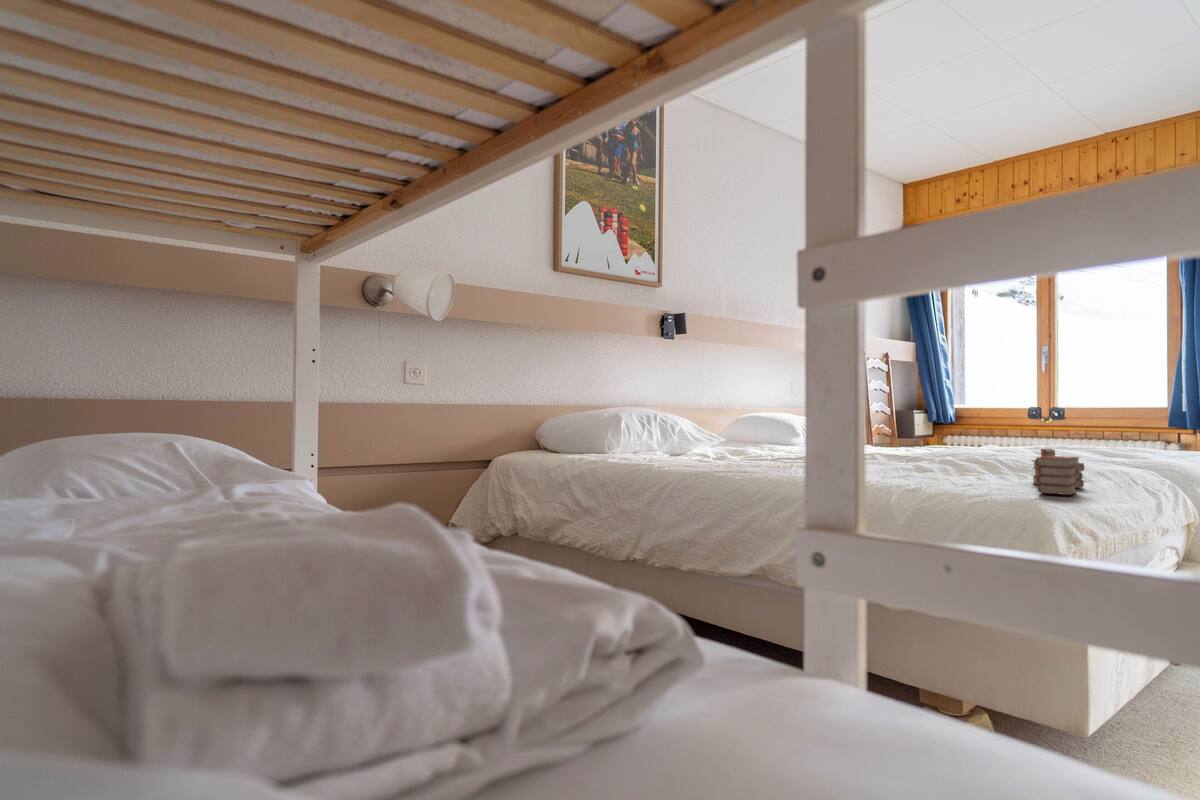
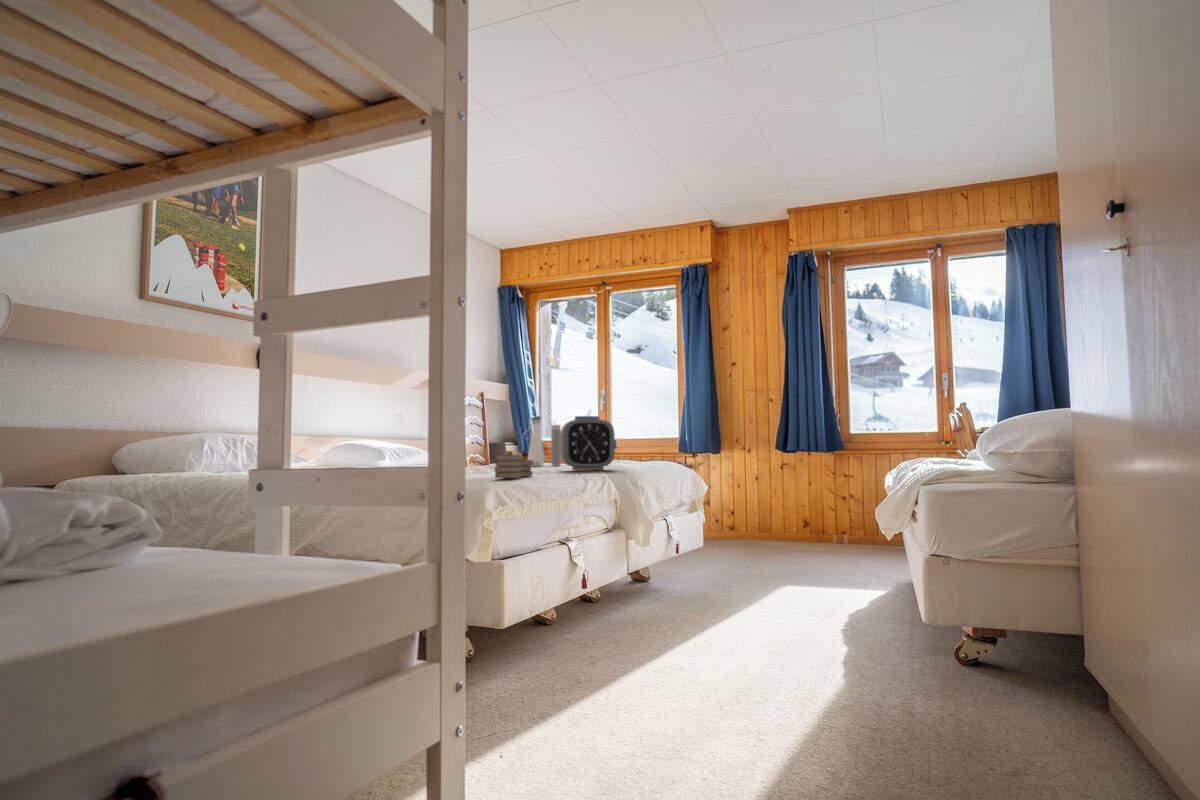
water bottle: none [982,385,1039,451] -> present [528,416,561,466]
alarm clock: none [1083,391,1189,473] -> present [561,416,615,470]

